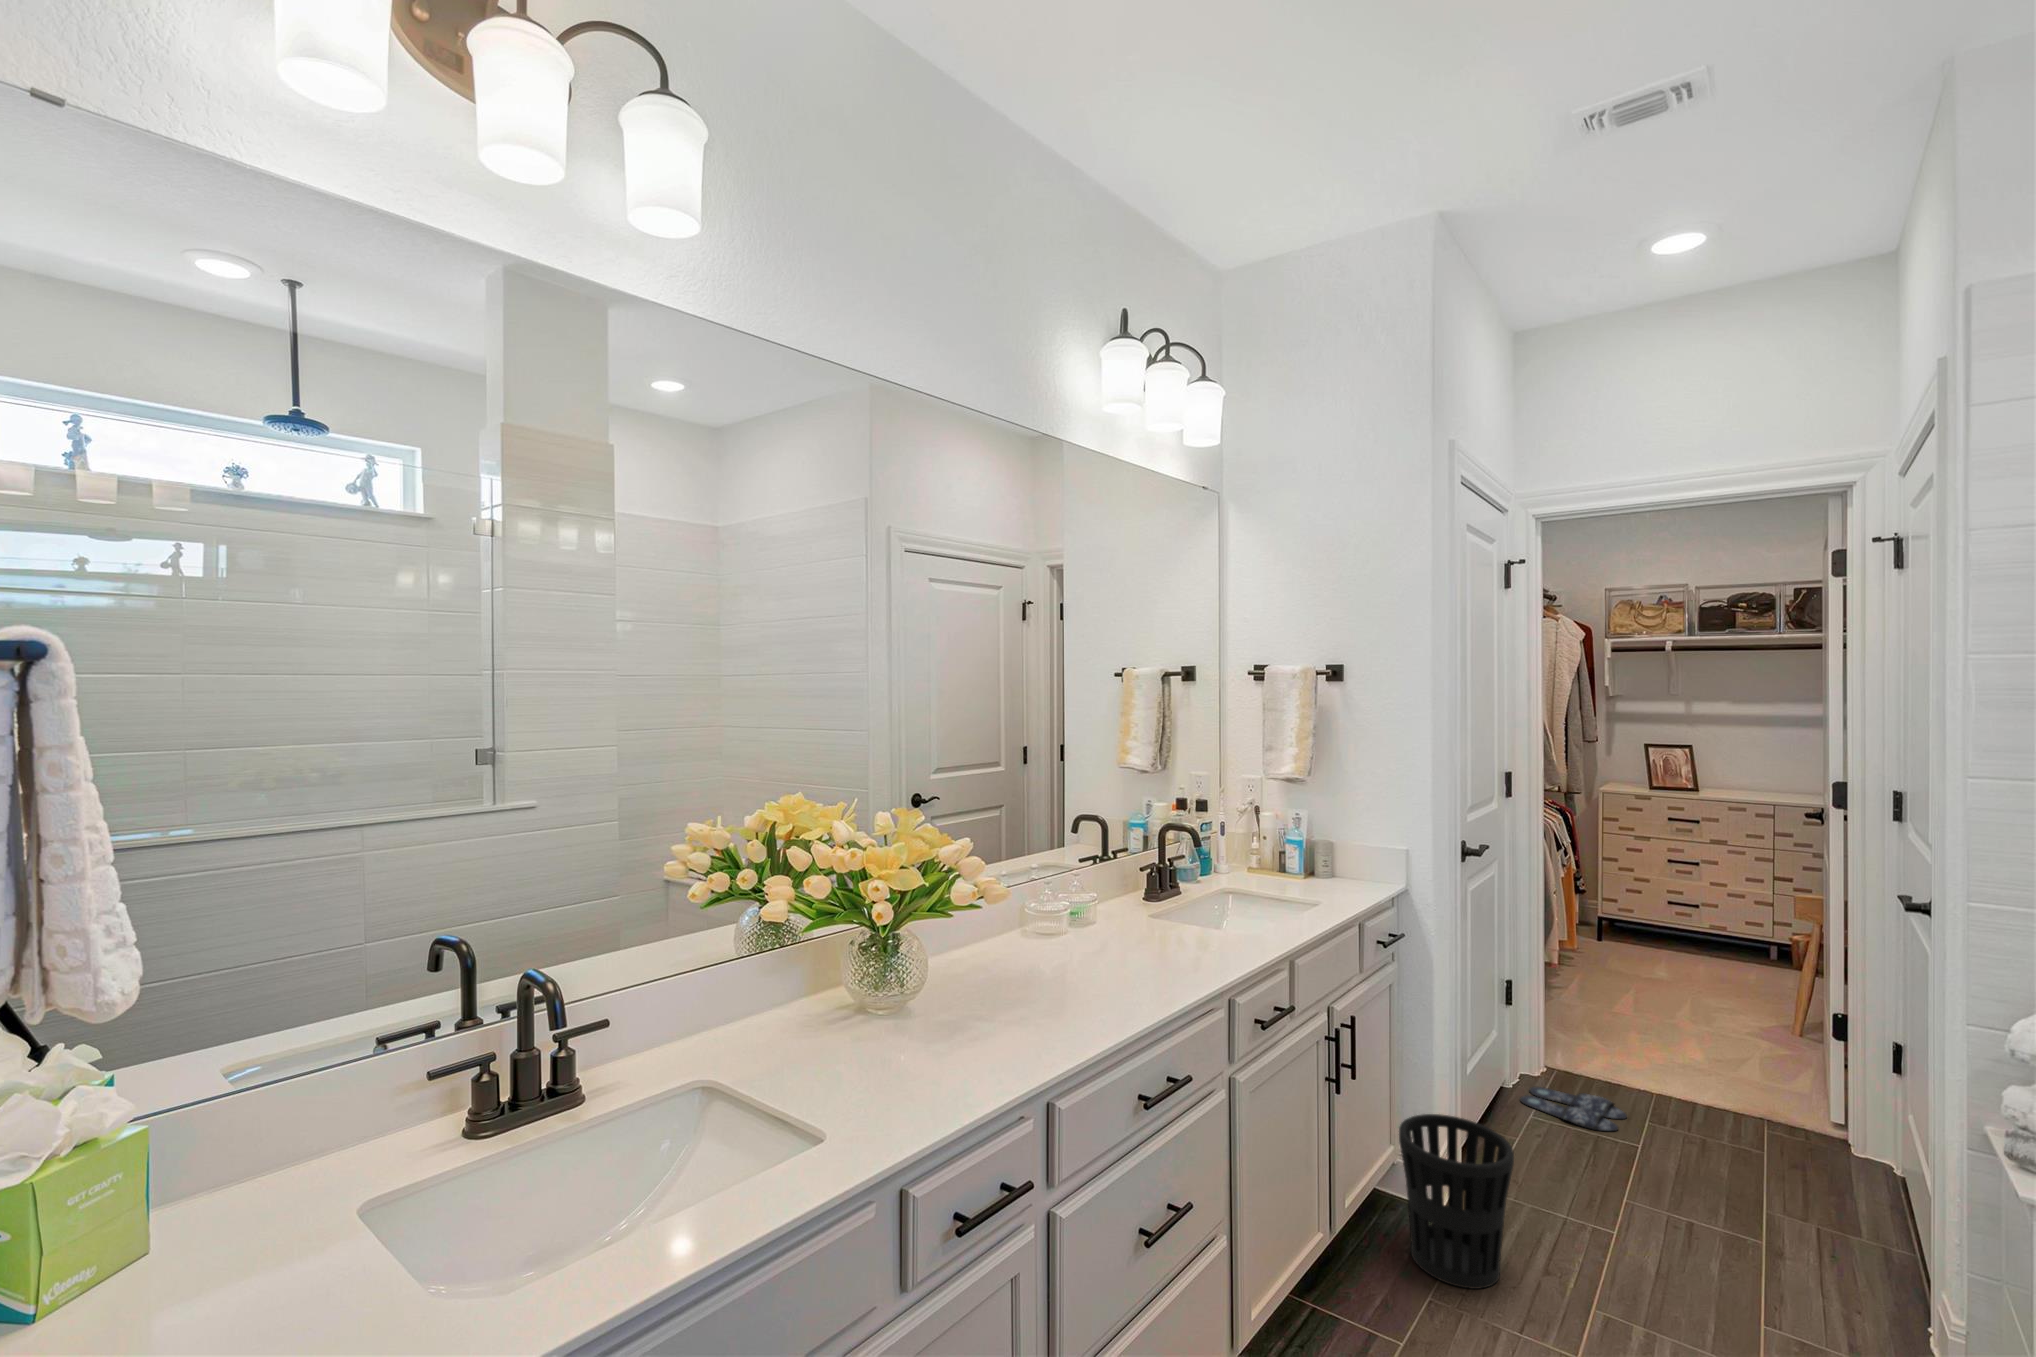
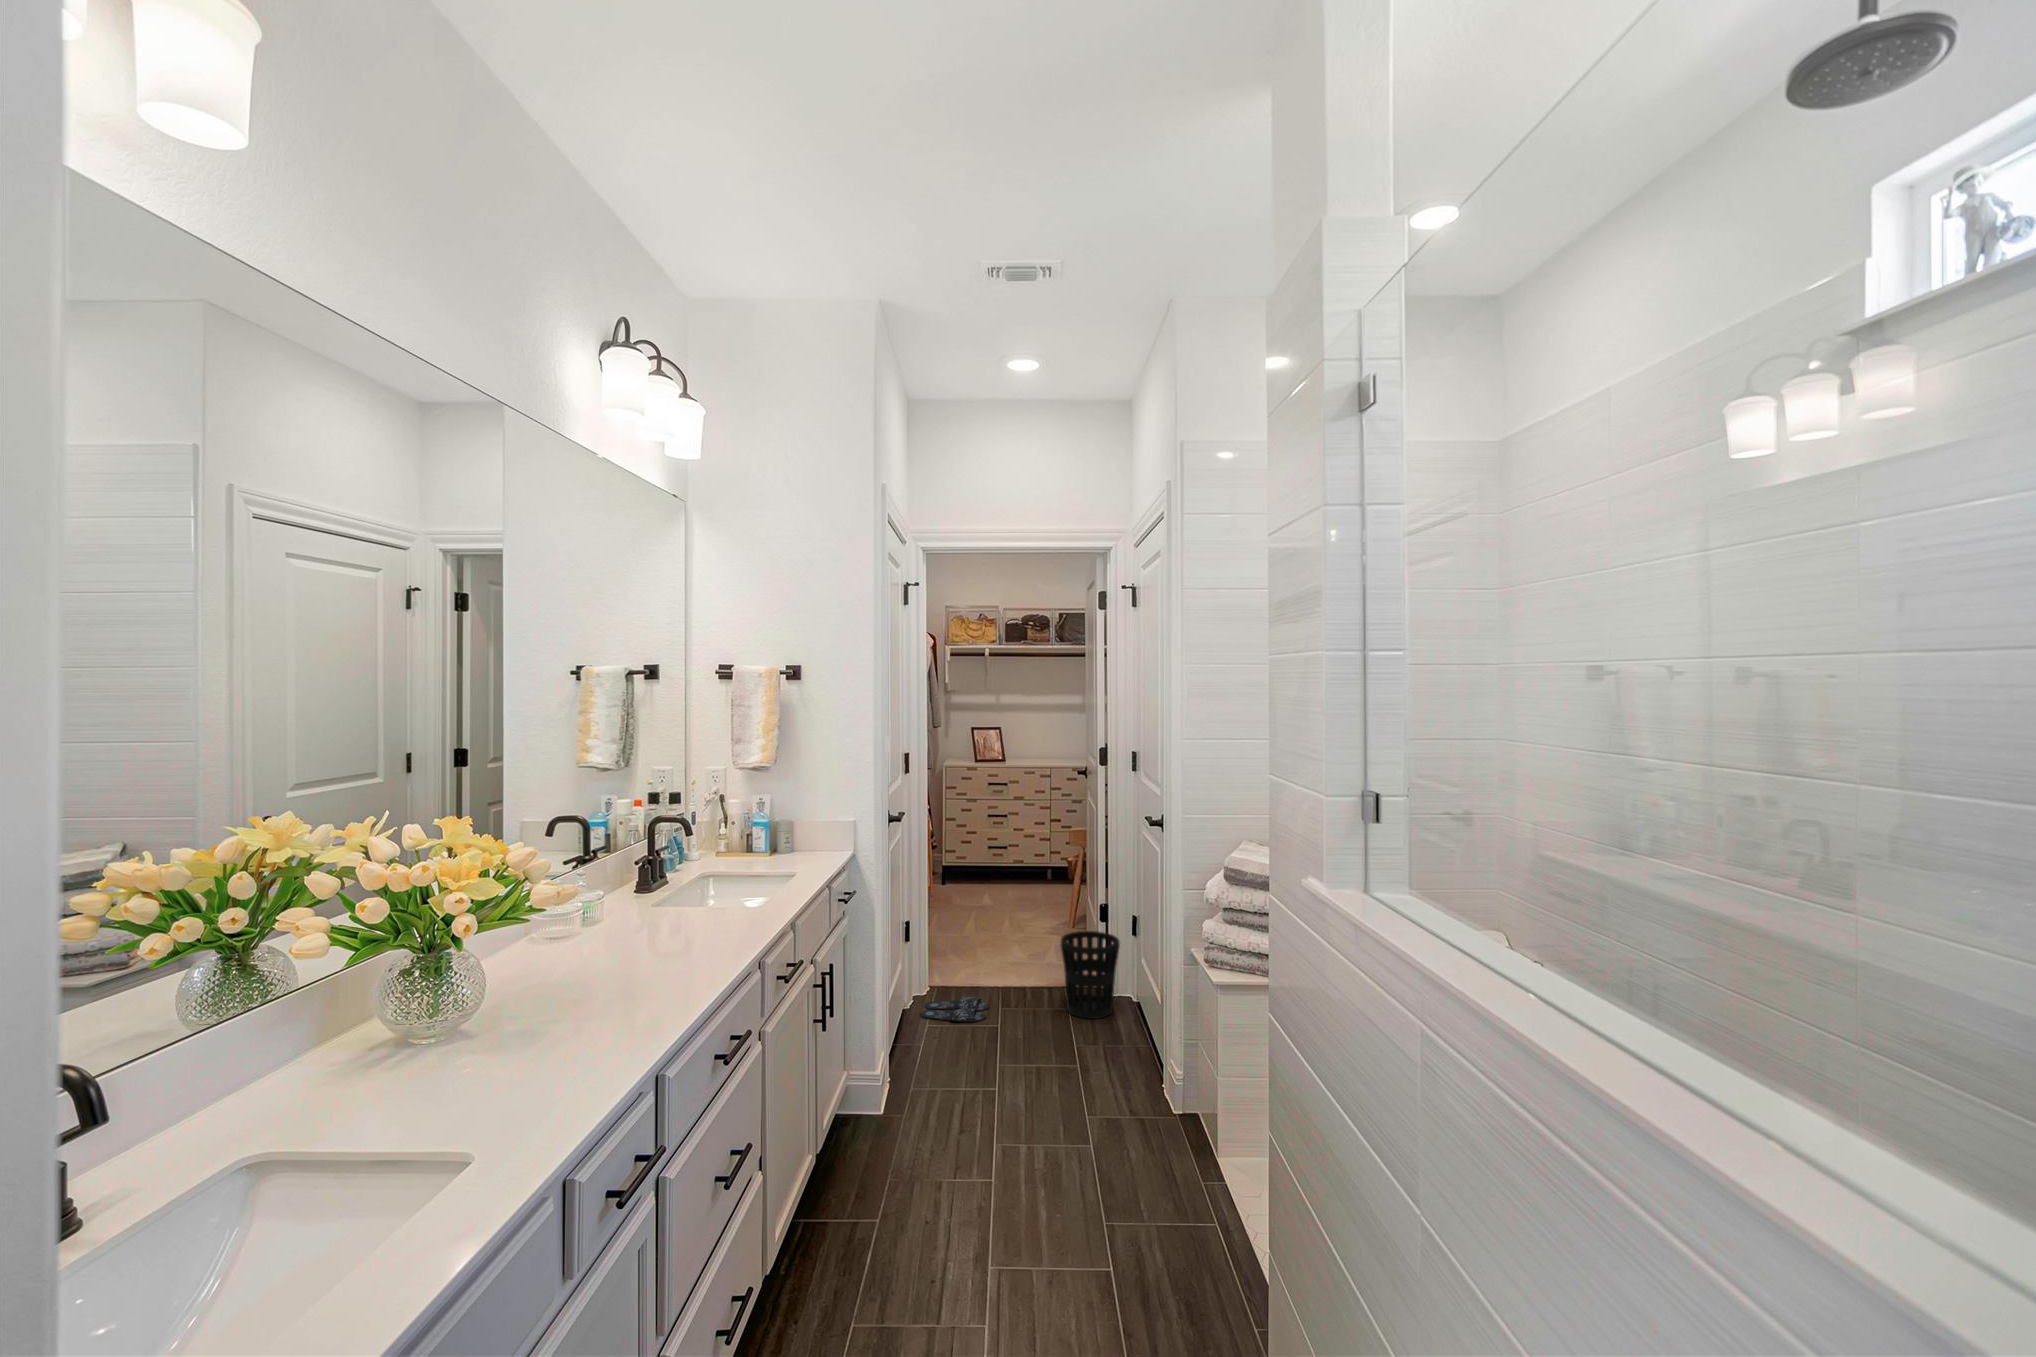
wastebasket: present [1399,1114,1514,1289] -> present [1061,931,1120,1019]

